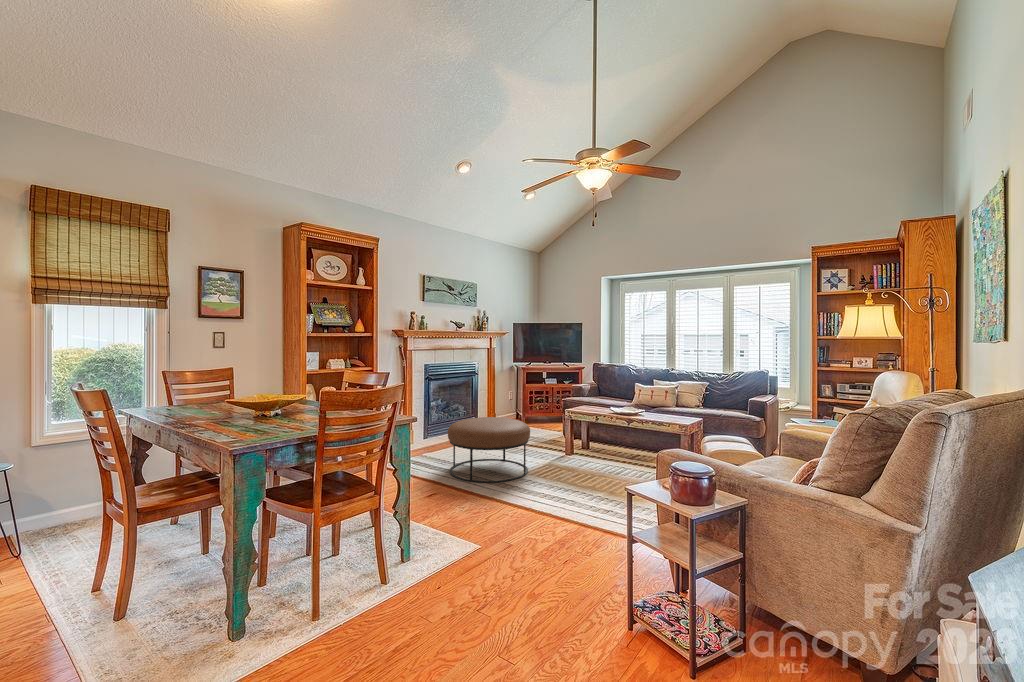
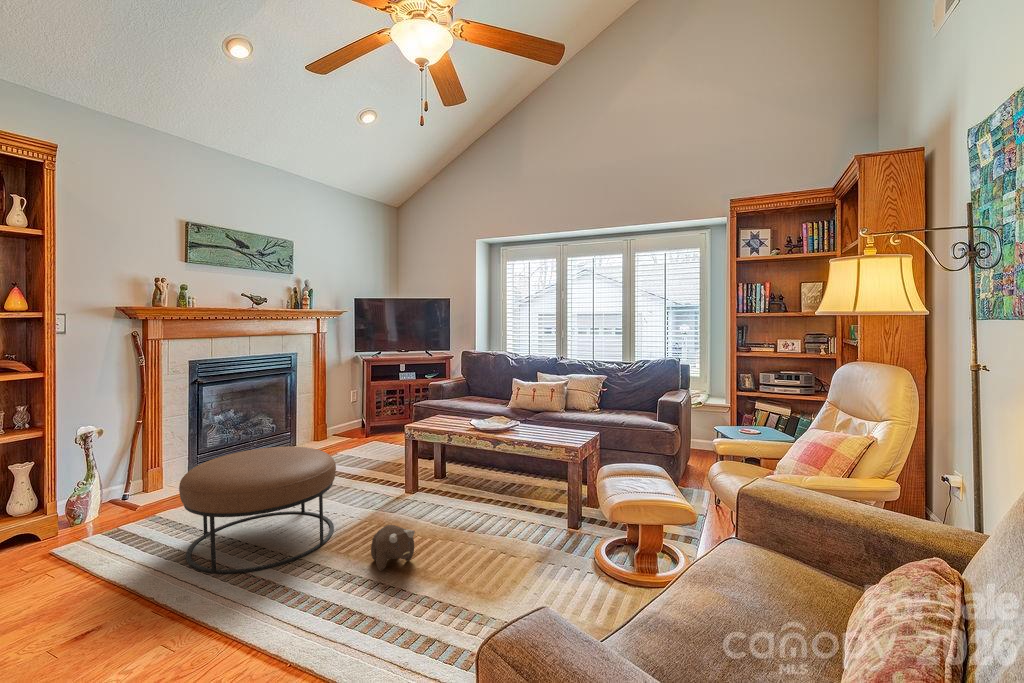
plush toy: none [558,463,586,488] -> present [371,525,415,571]

